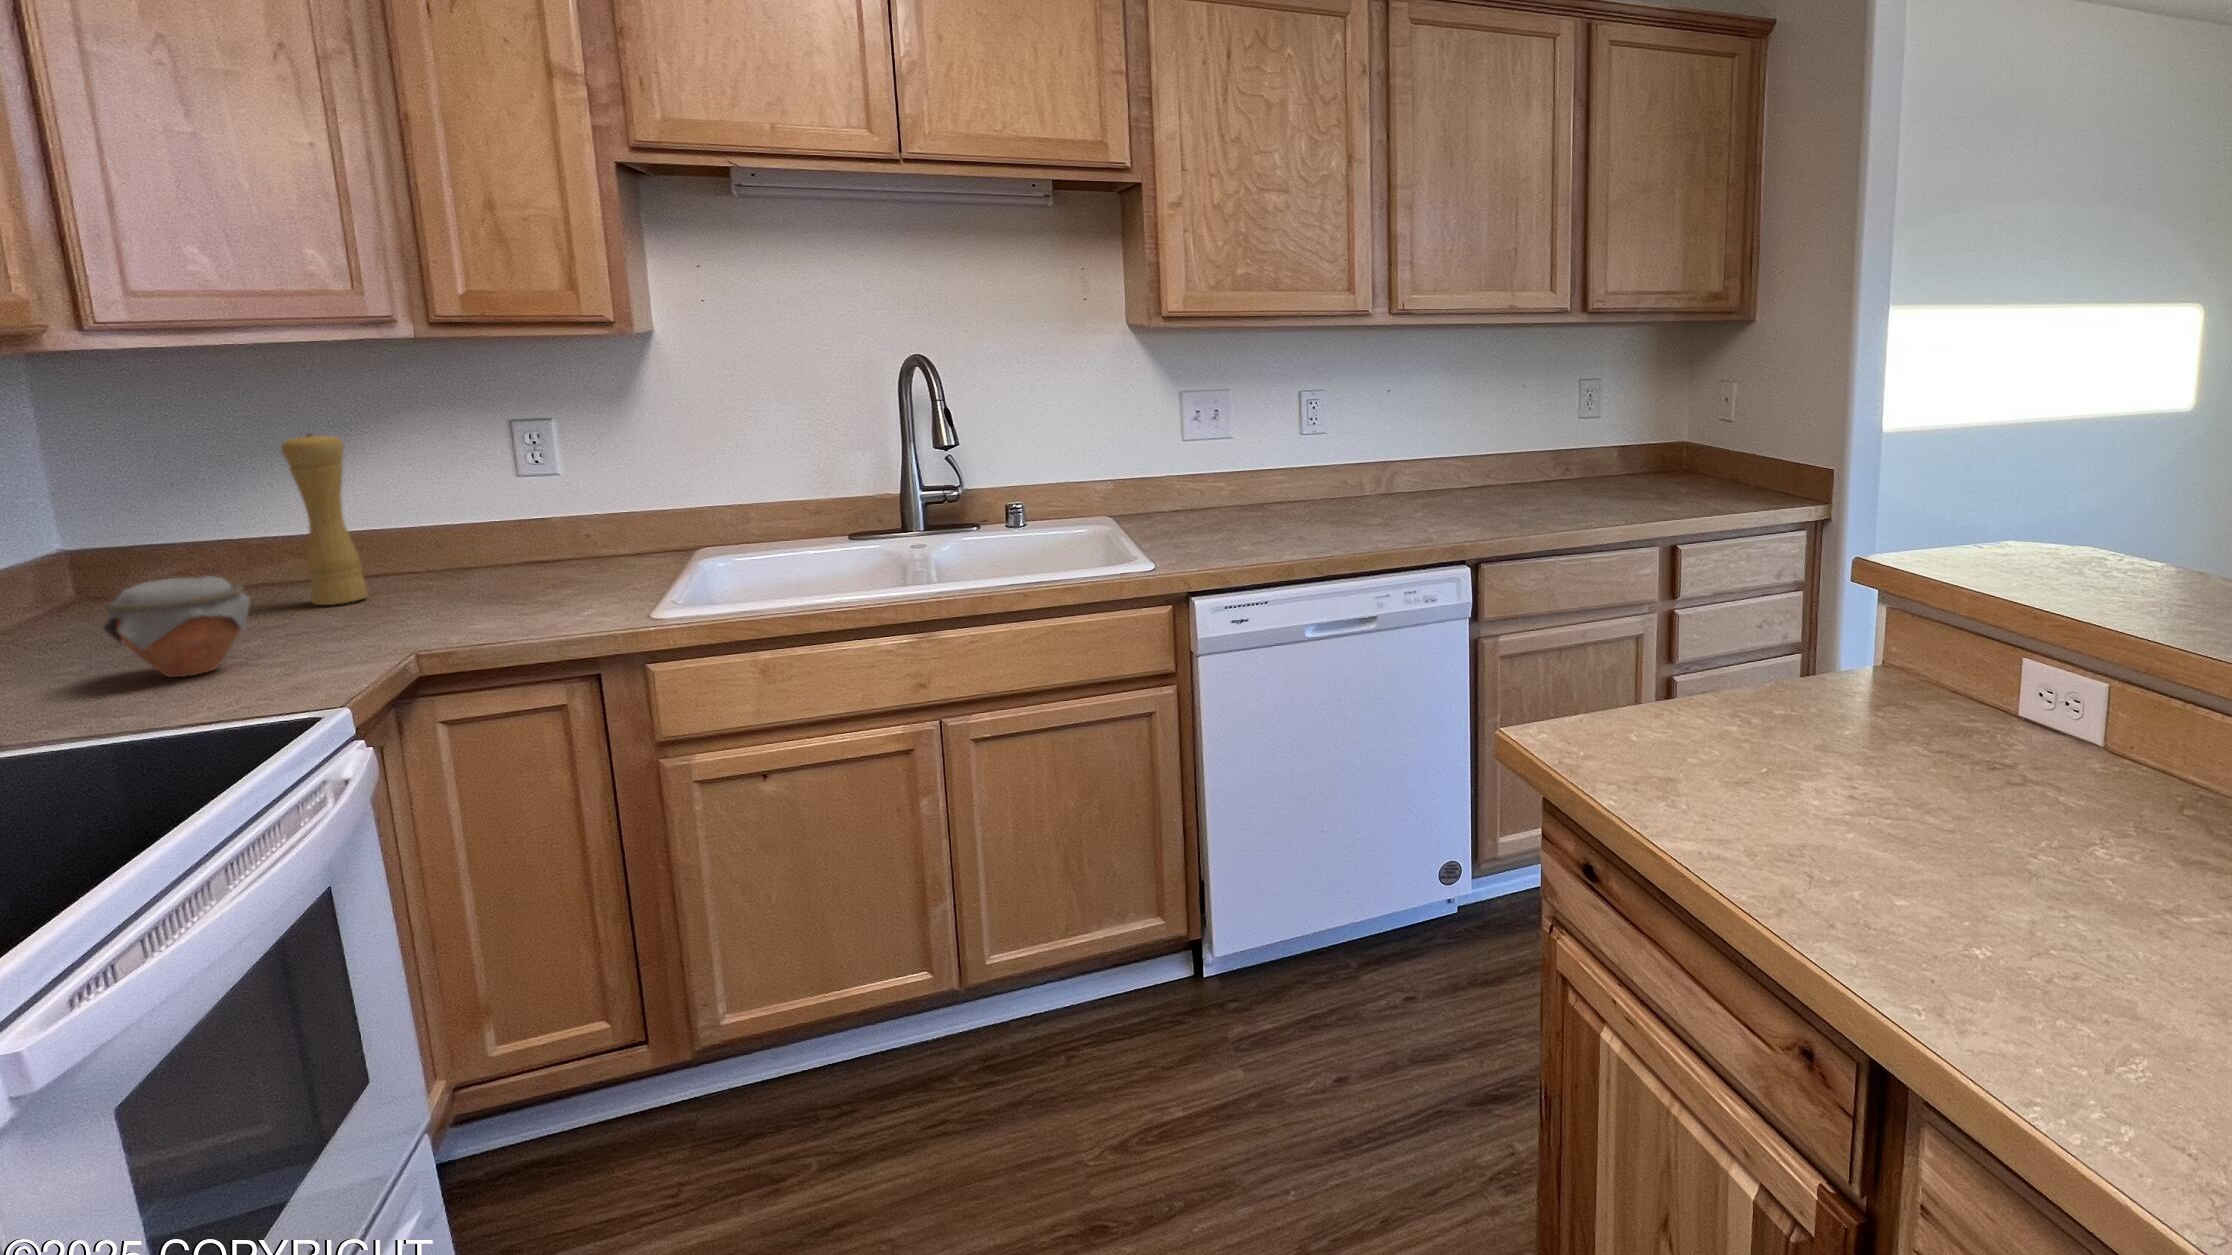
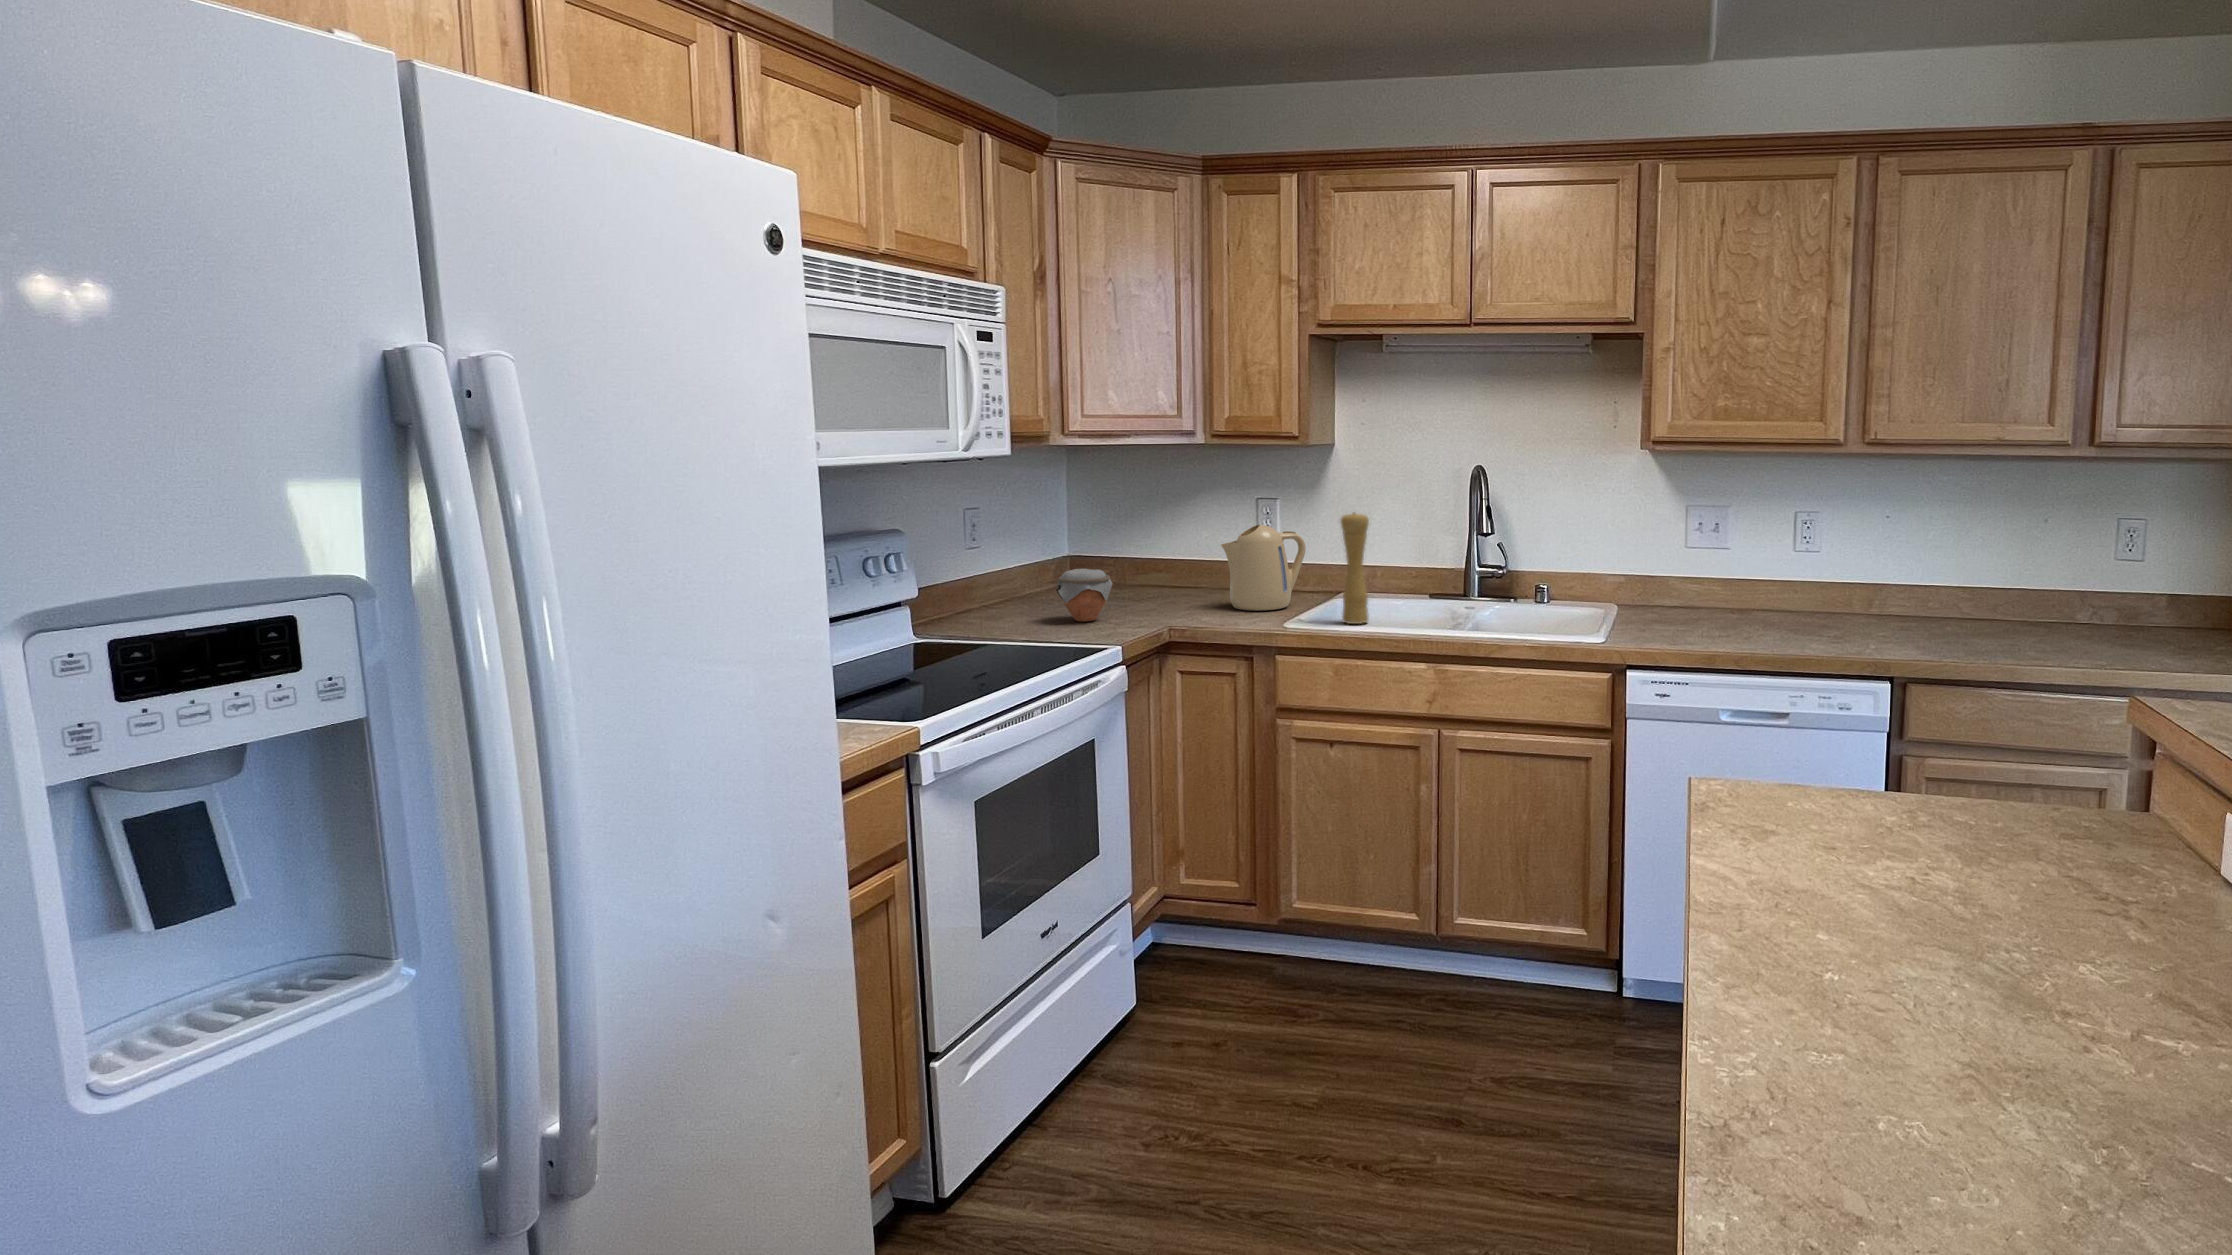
pepper mill: present [281,433,368,605] -> present [1341,513,1369,624]
kettle: none [473,463,636,601] -> present [1221,525,1306,611]

